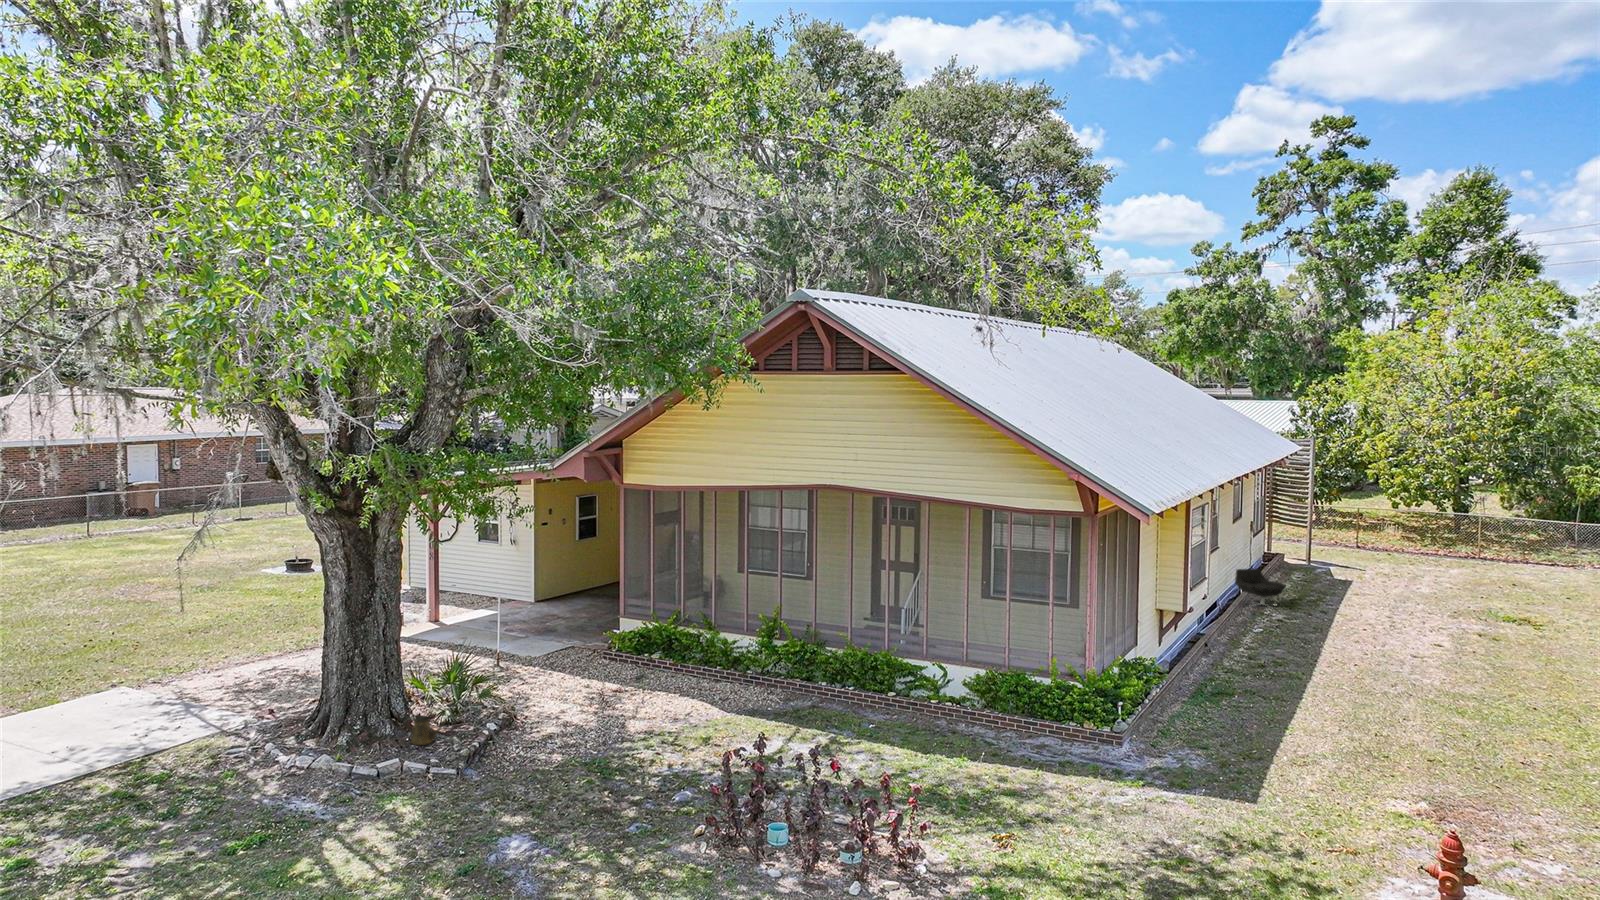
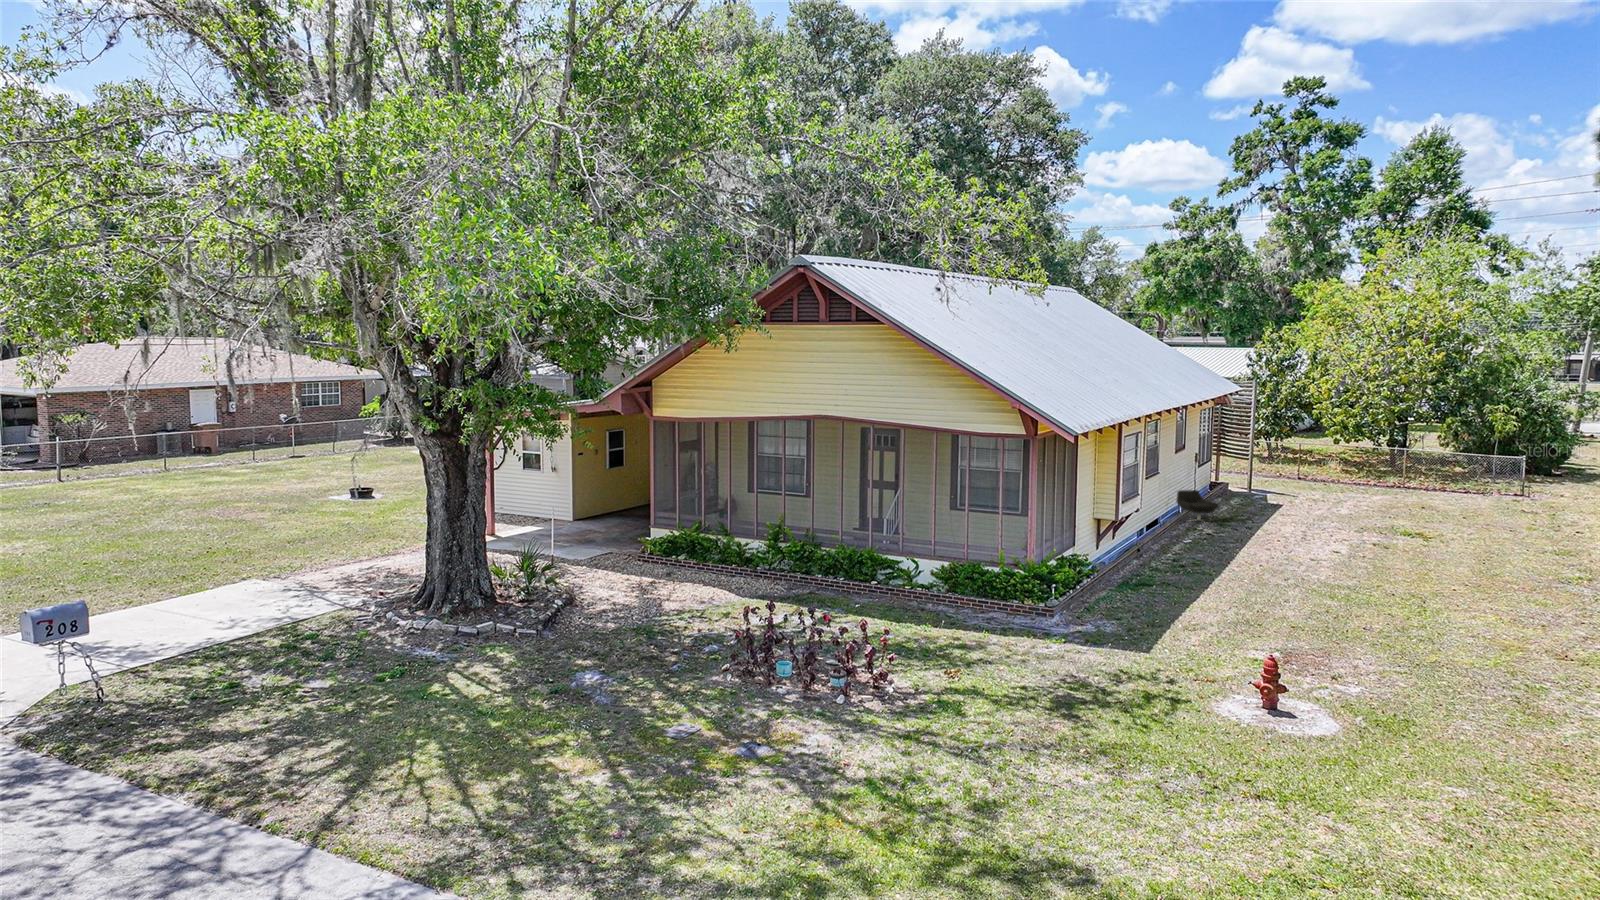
watering can: present [405,715,452,745] -> none [493,592,530,616]

